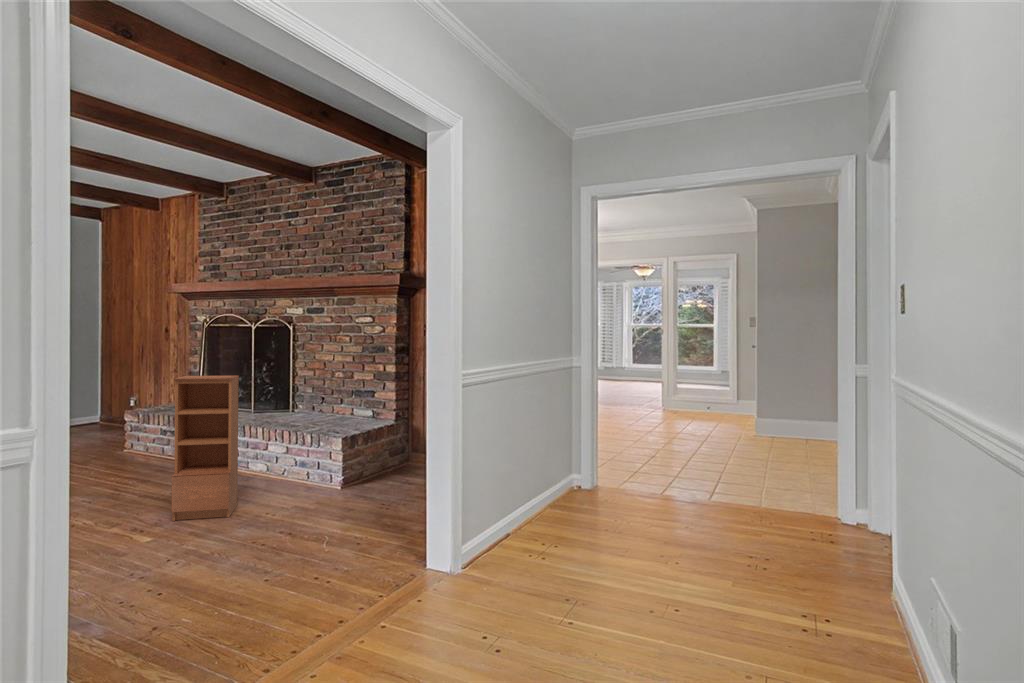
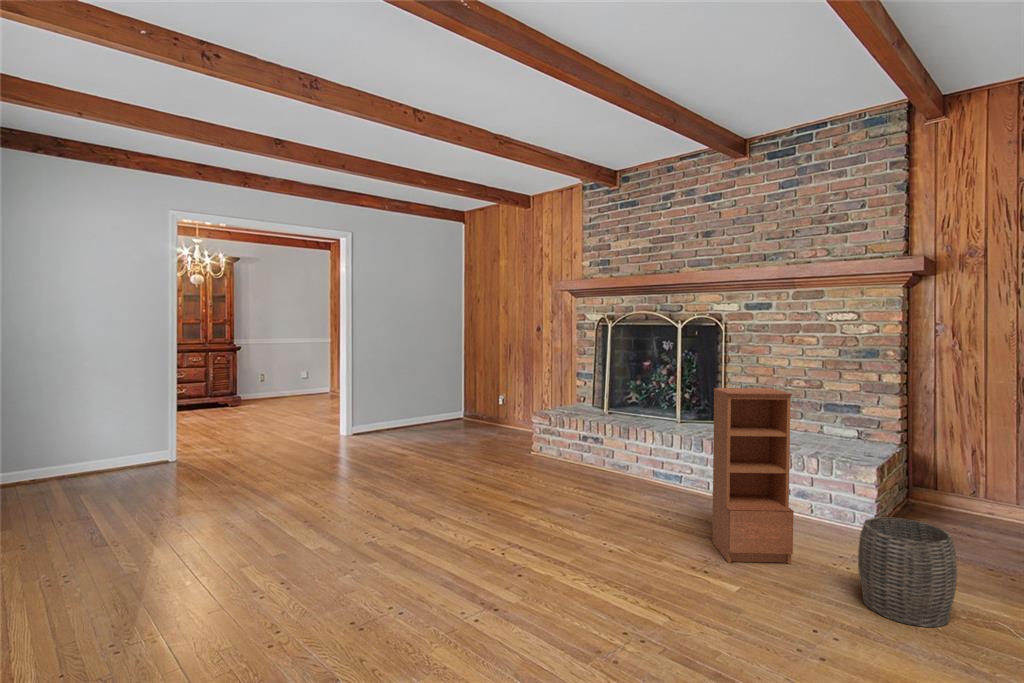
woven basket: none [236,470,303,547] -> present [858,517,957,627]

